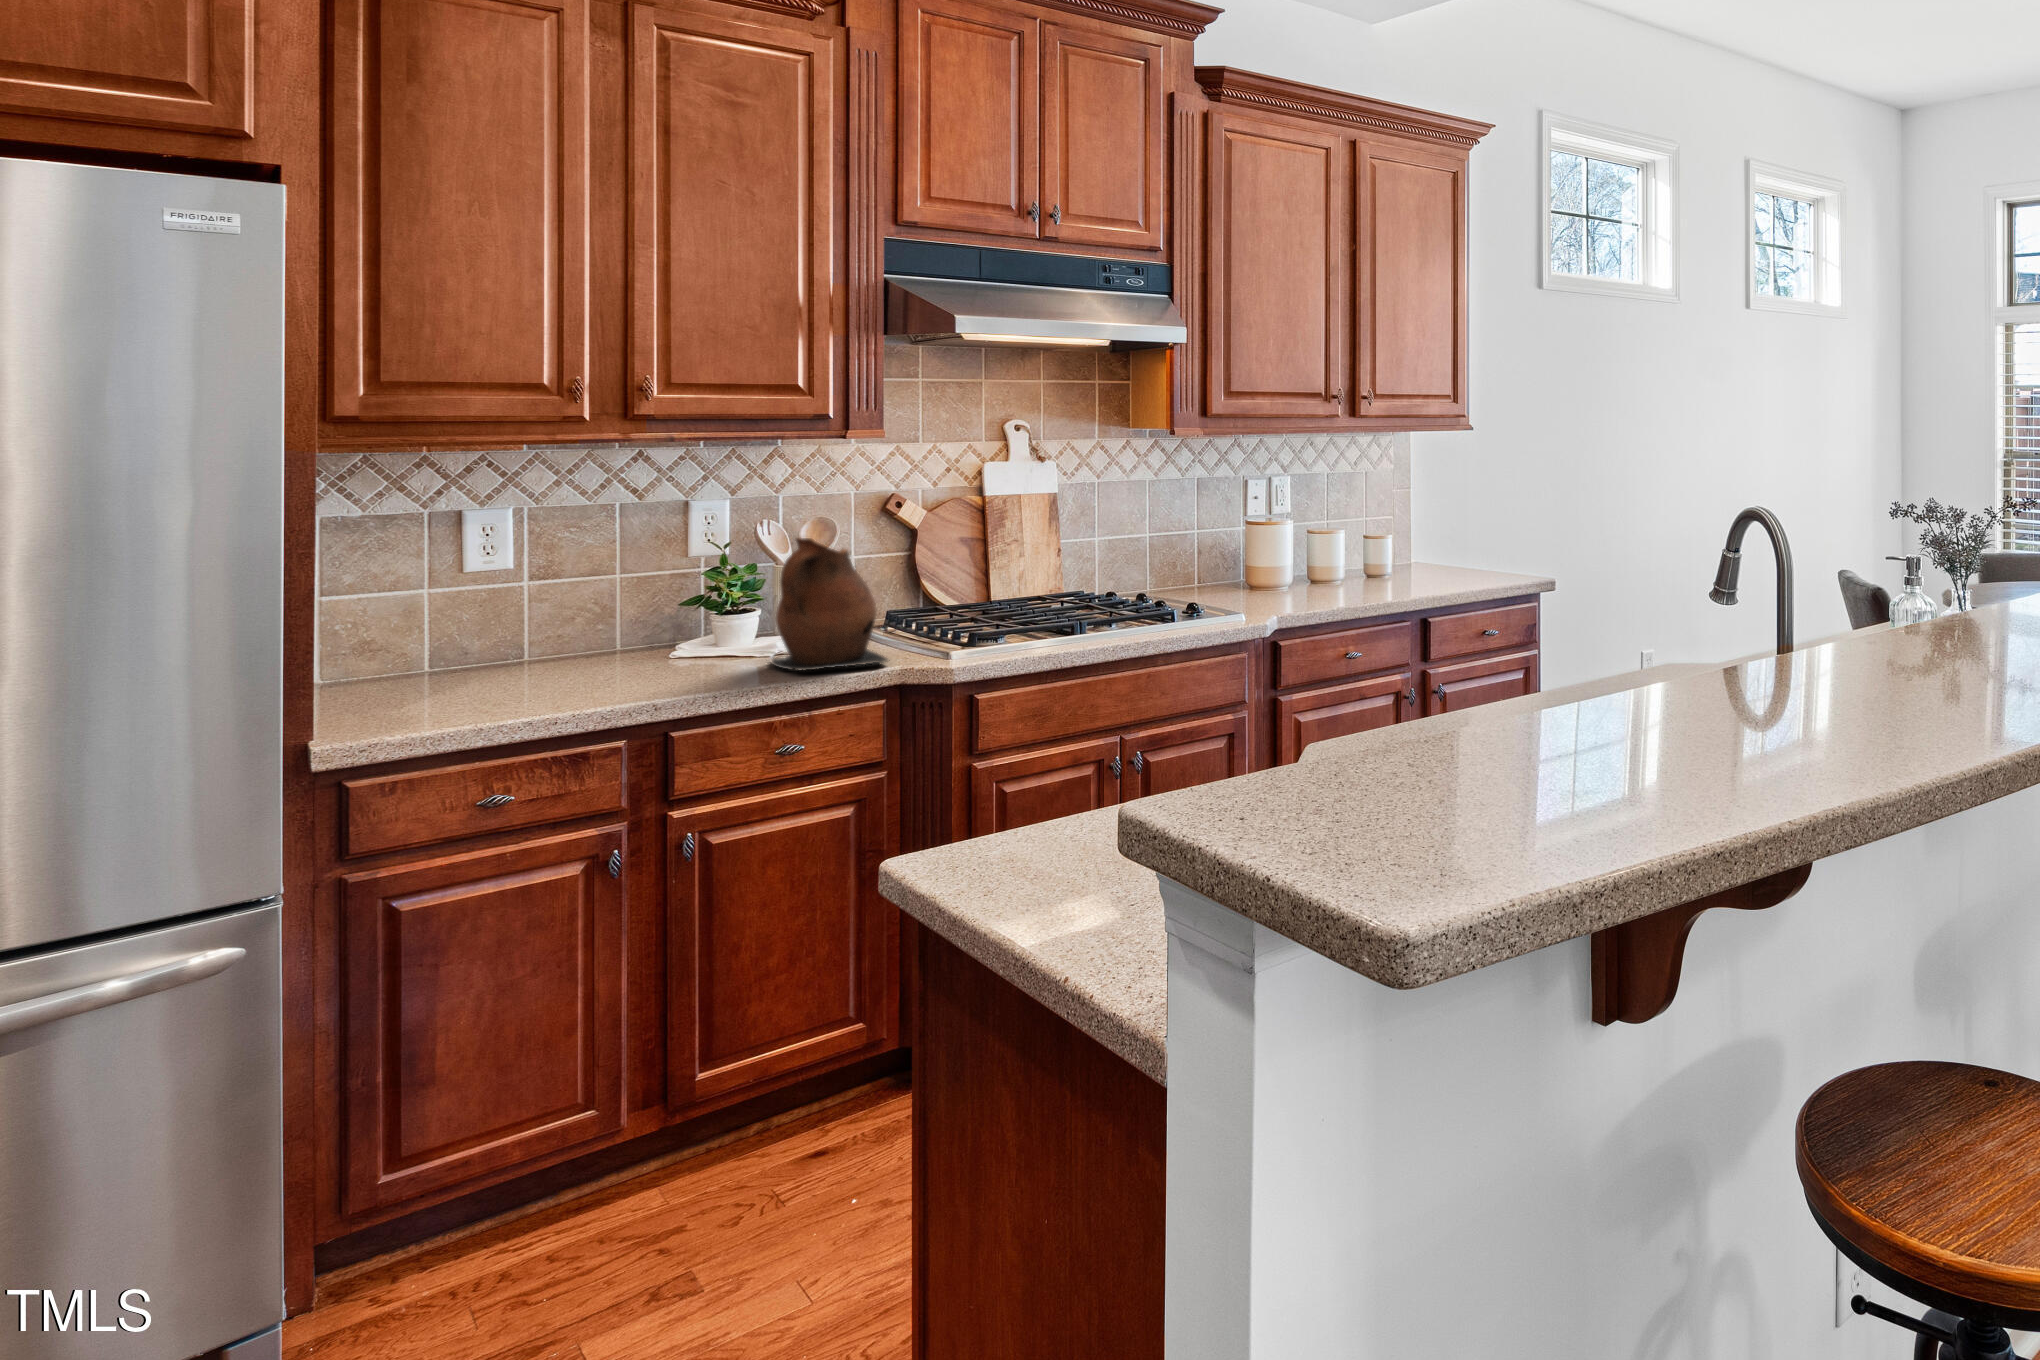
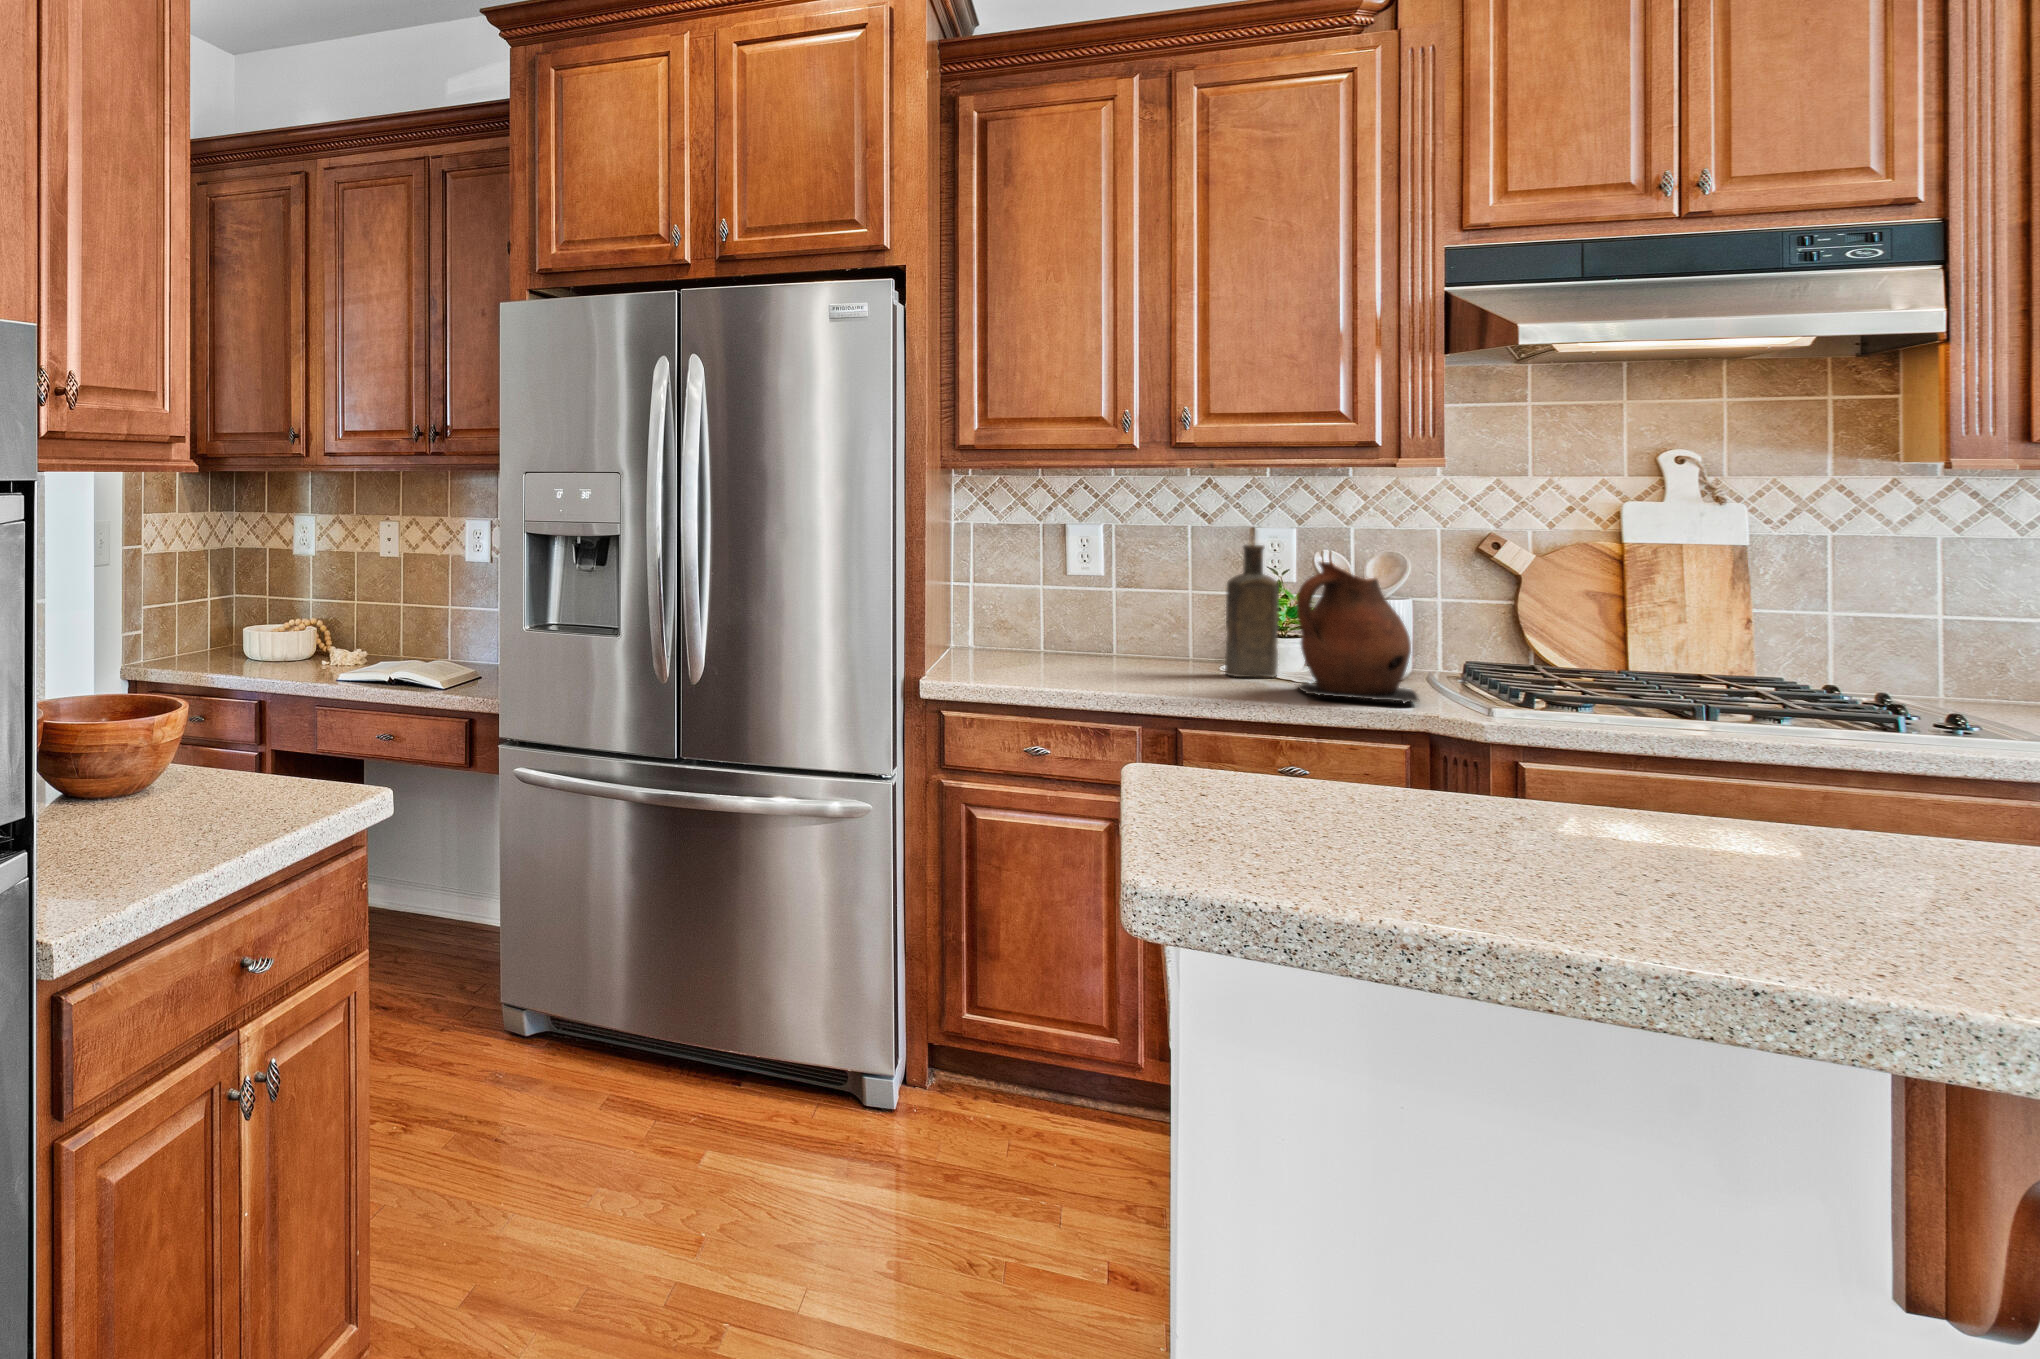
bottle: none [667,522,735,664] -> present [1225,545,1279,678]

